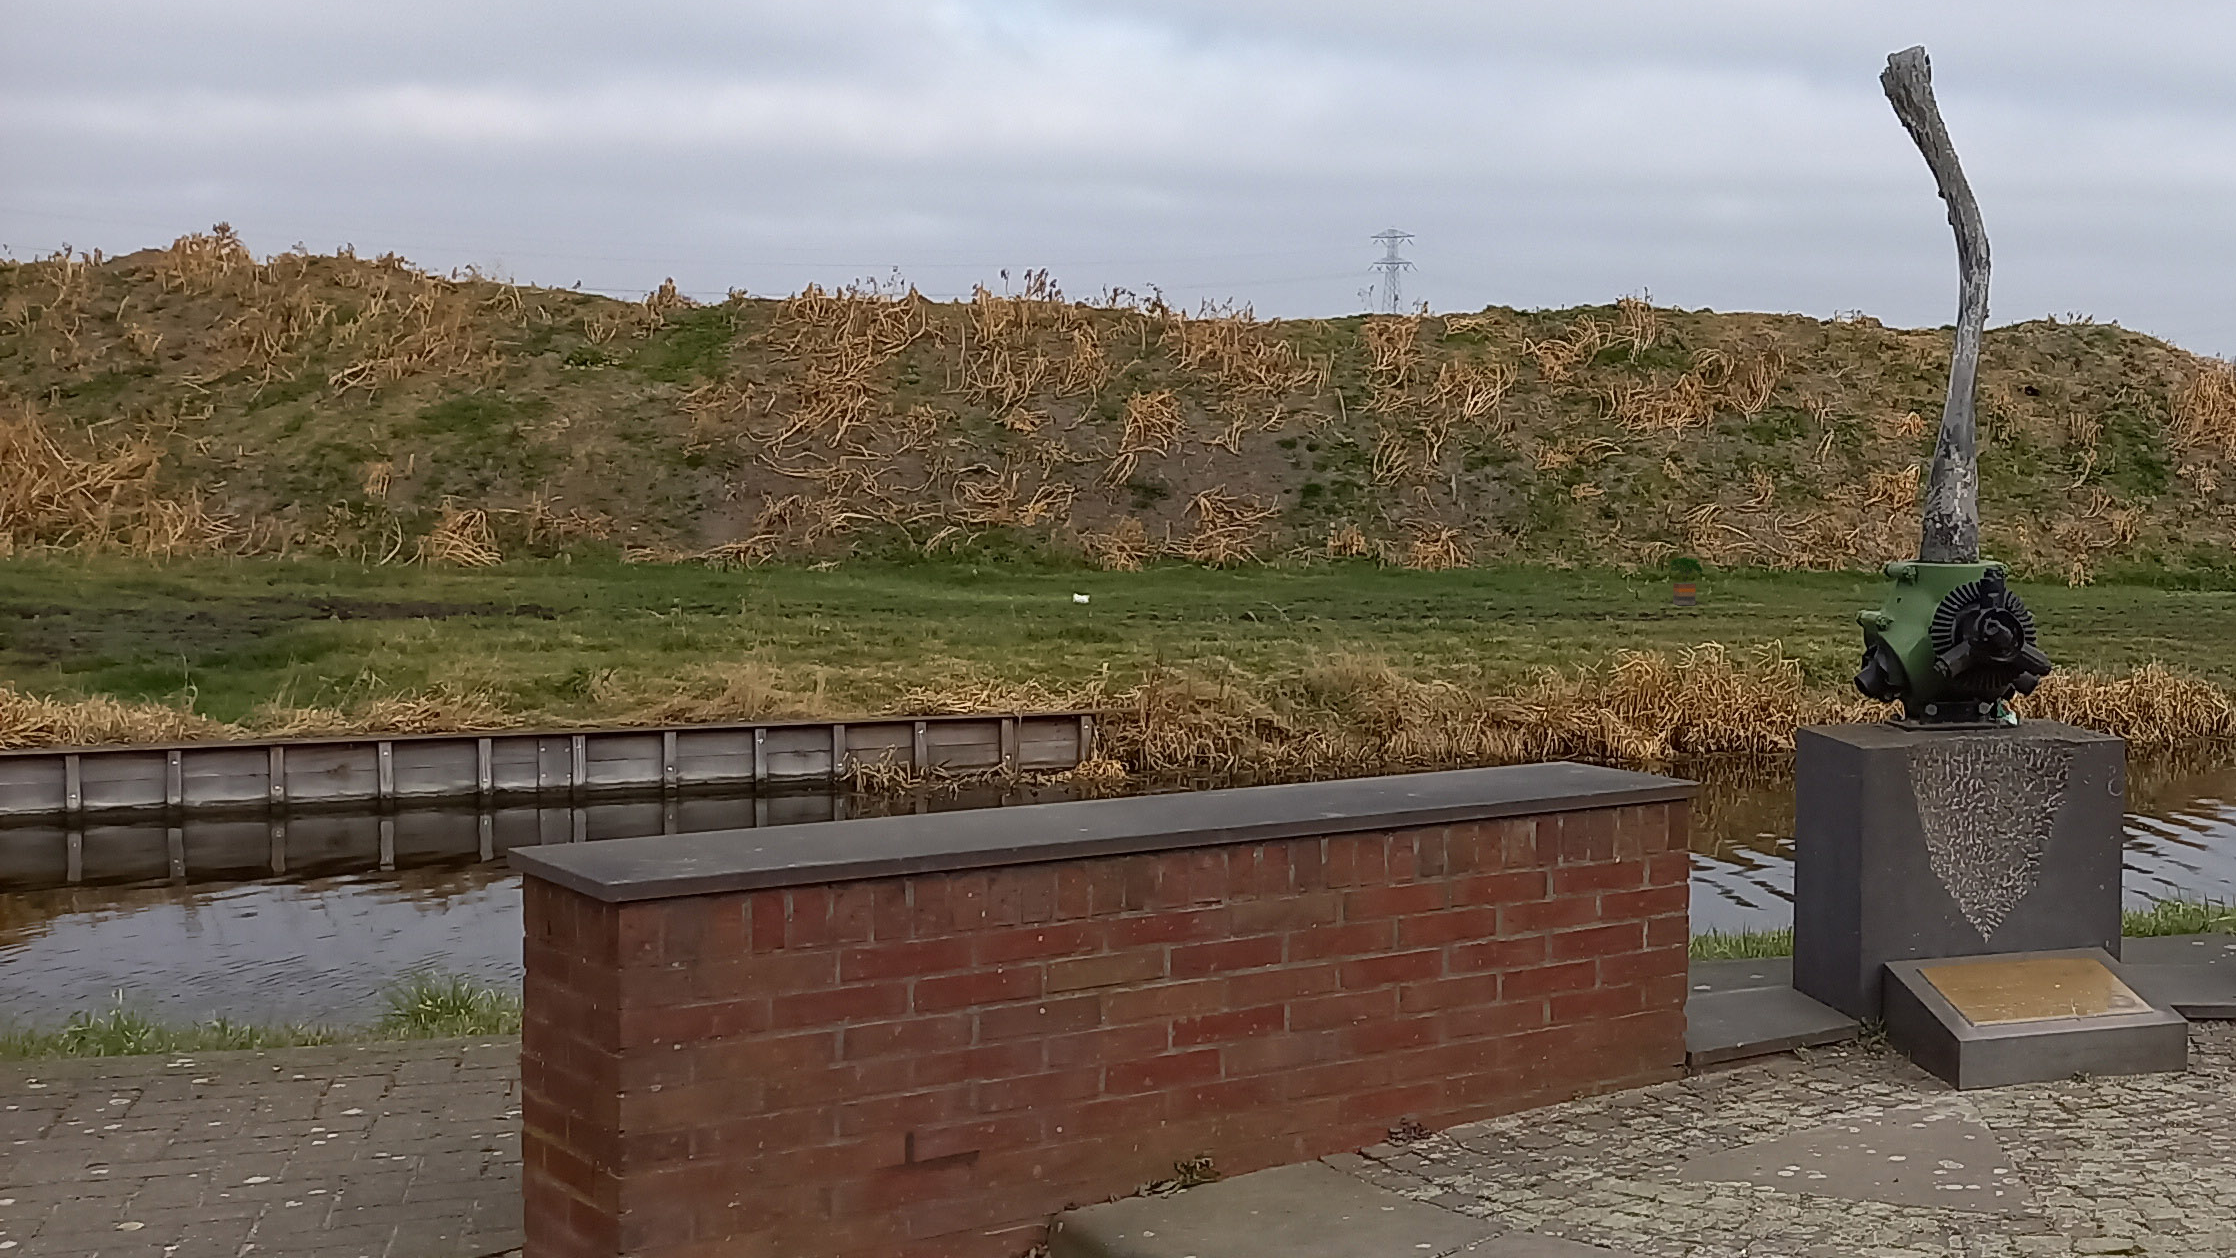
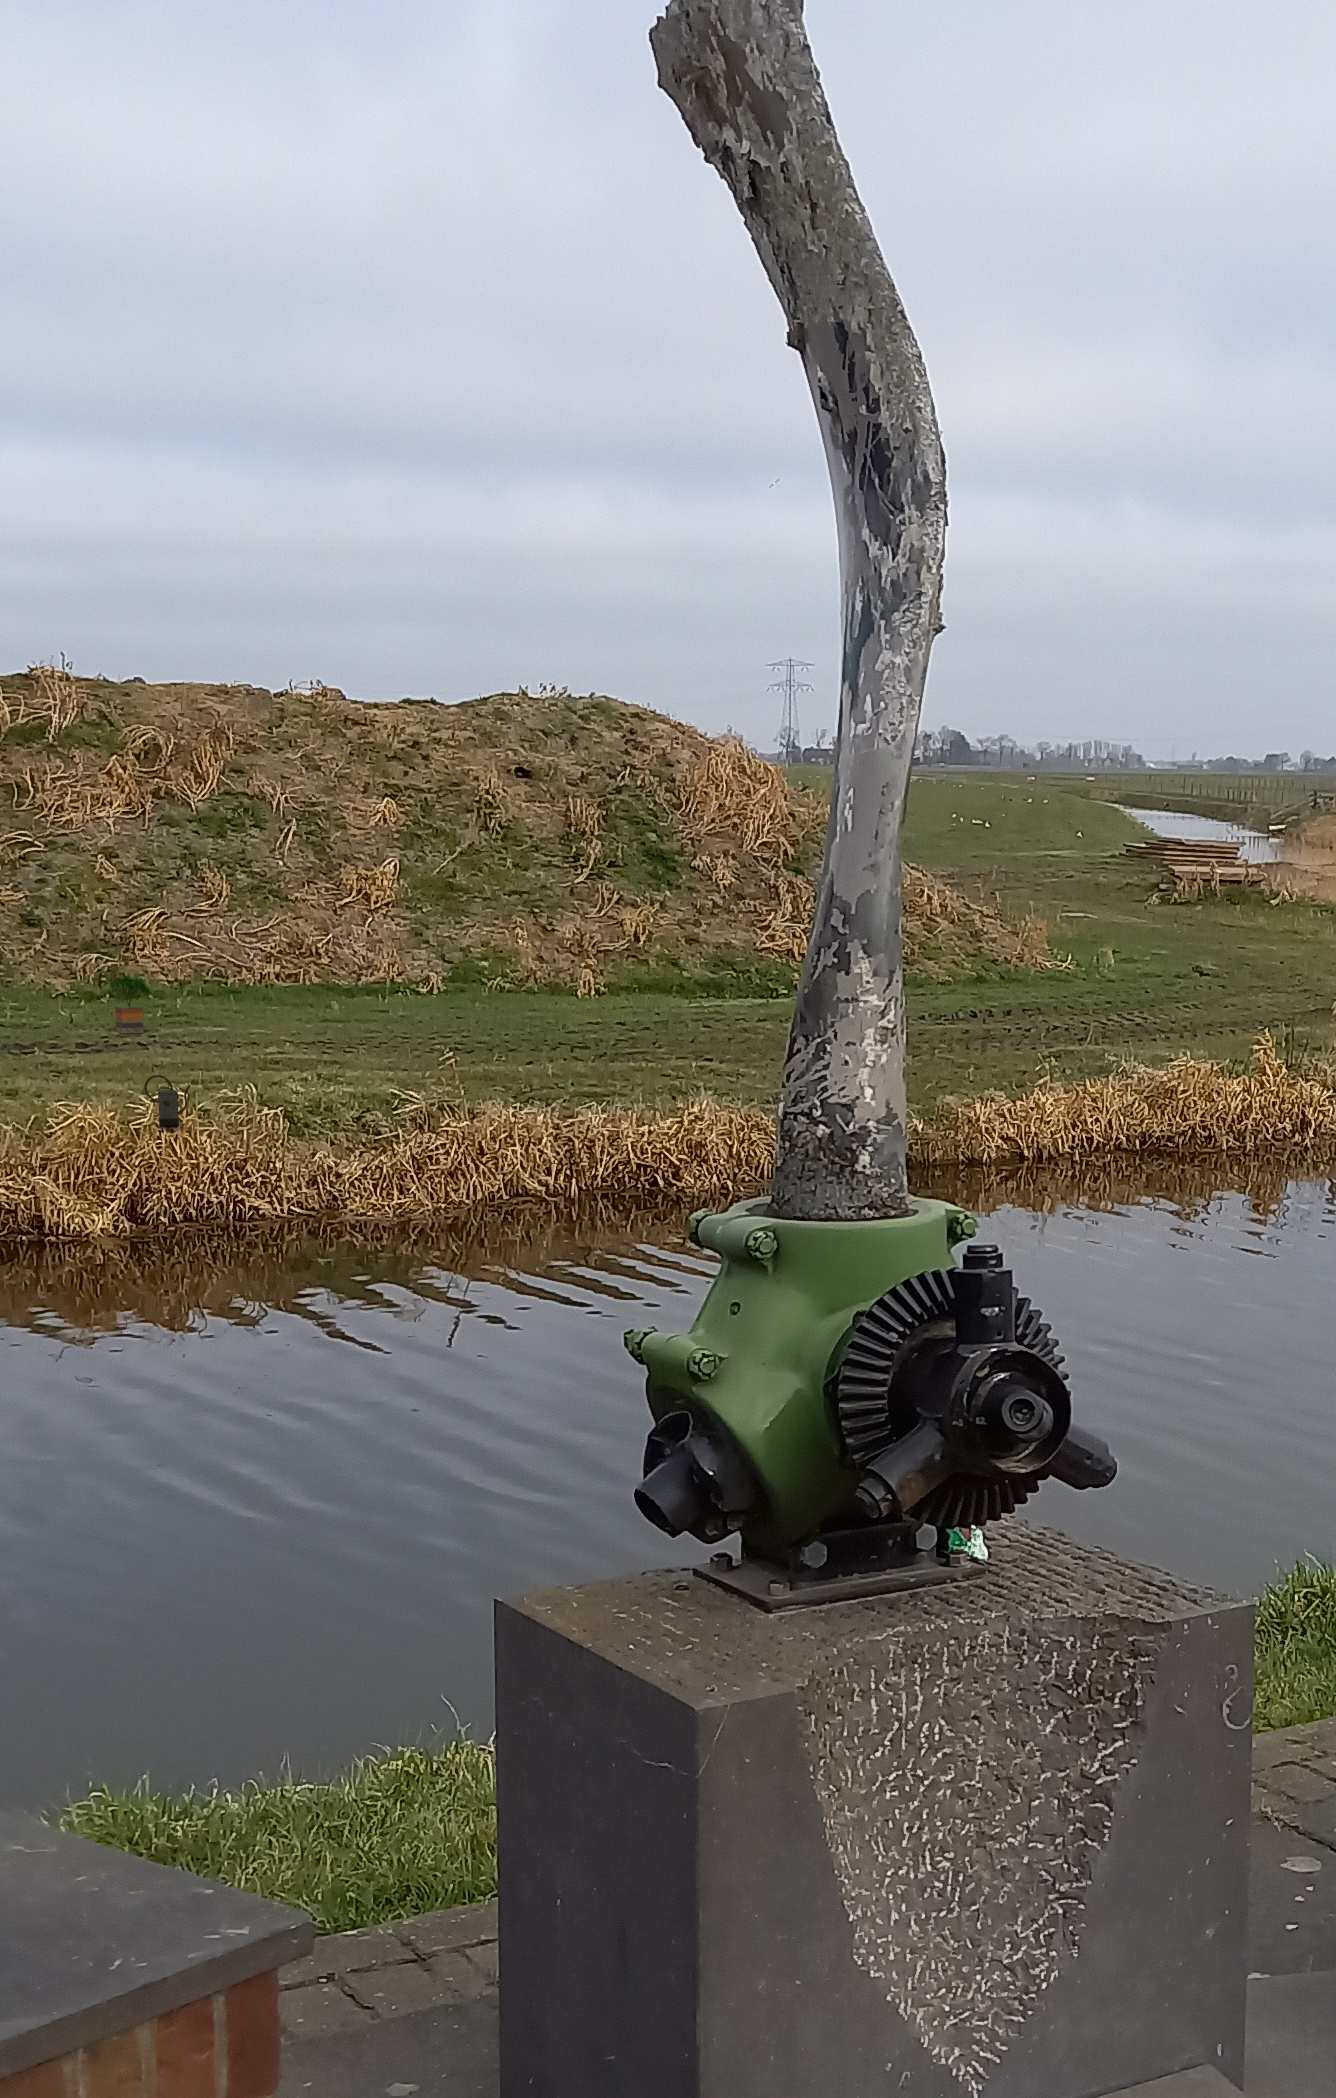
watering can: none [1694,632,1731,674] -> present [145,1075,191,1126]

